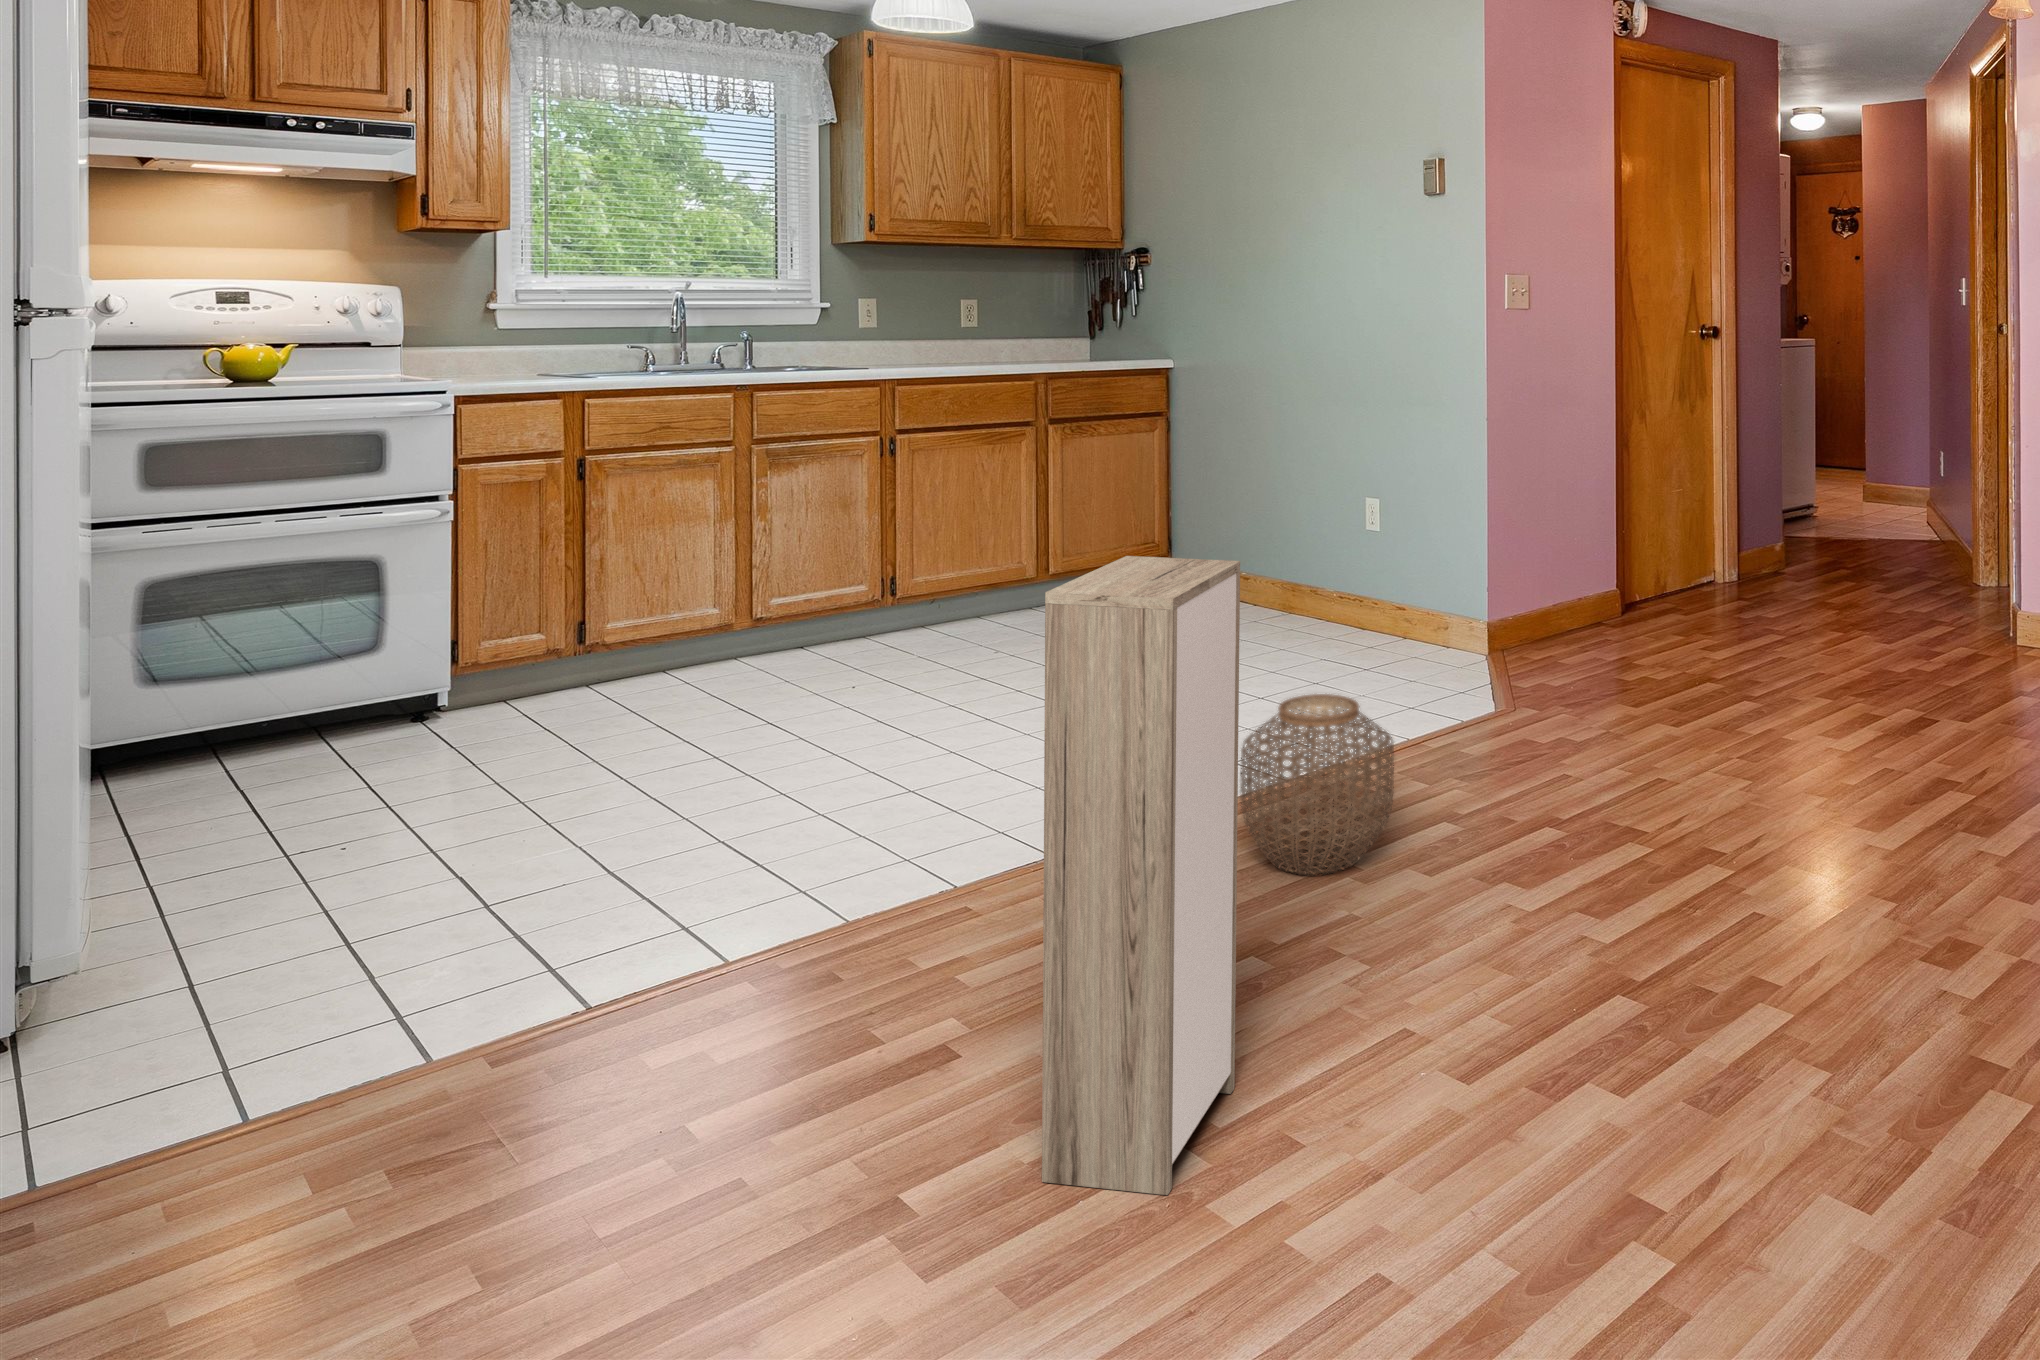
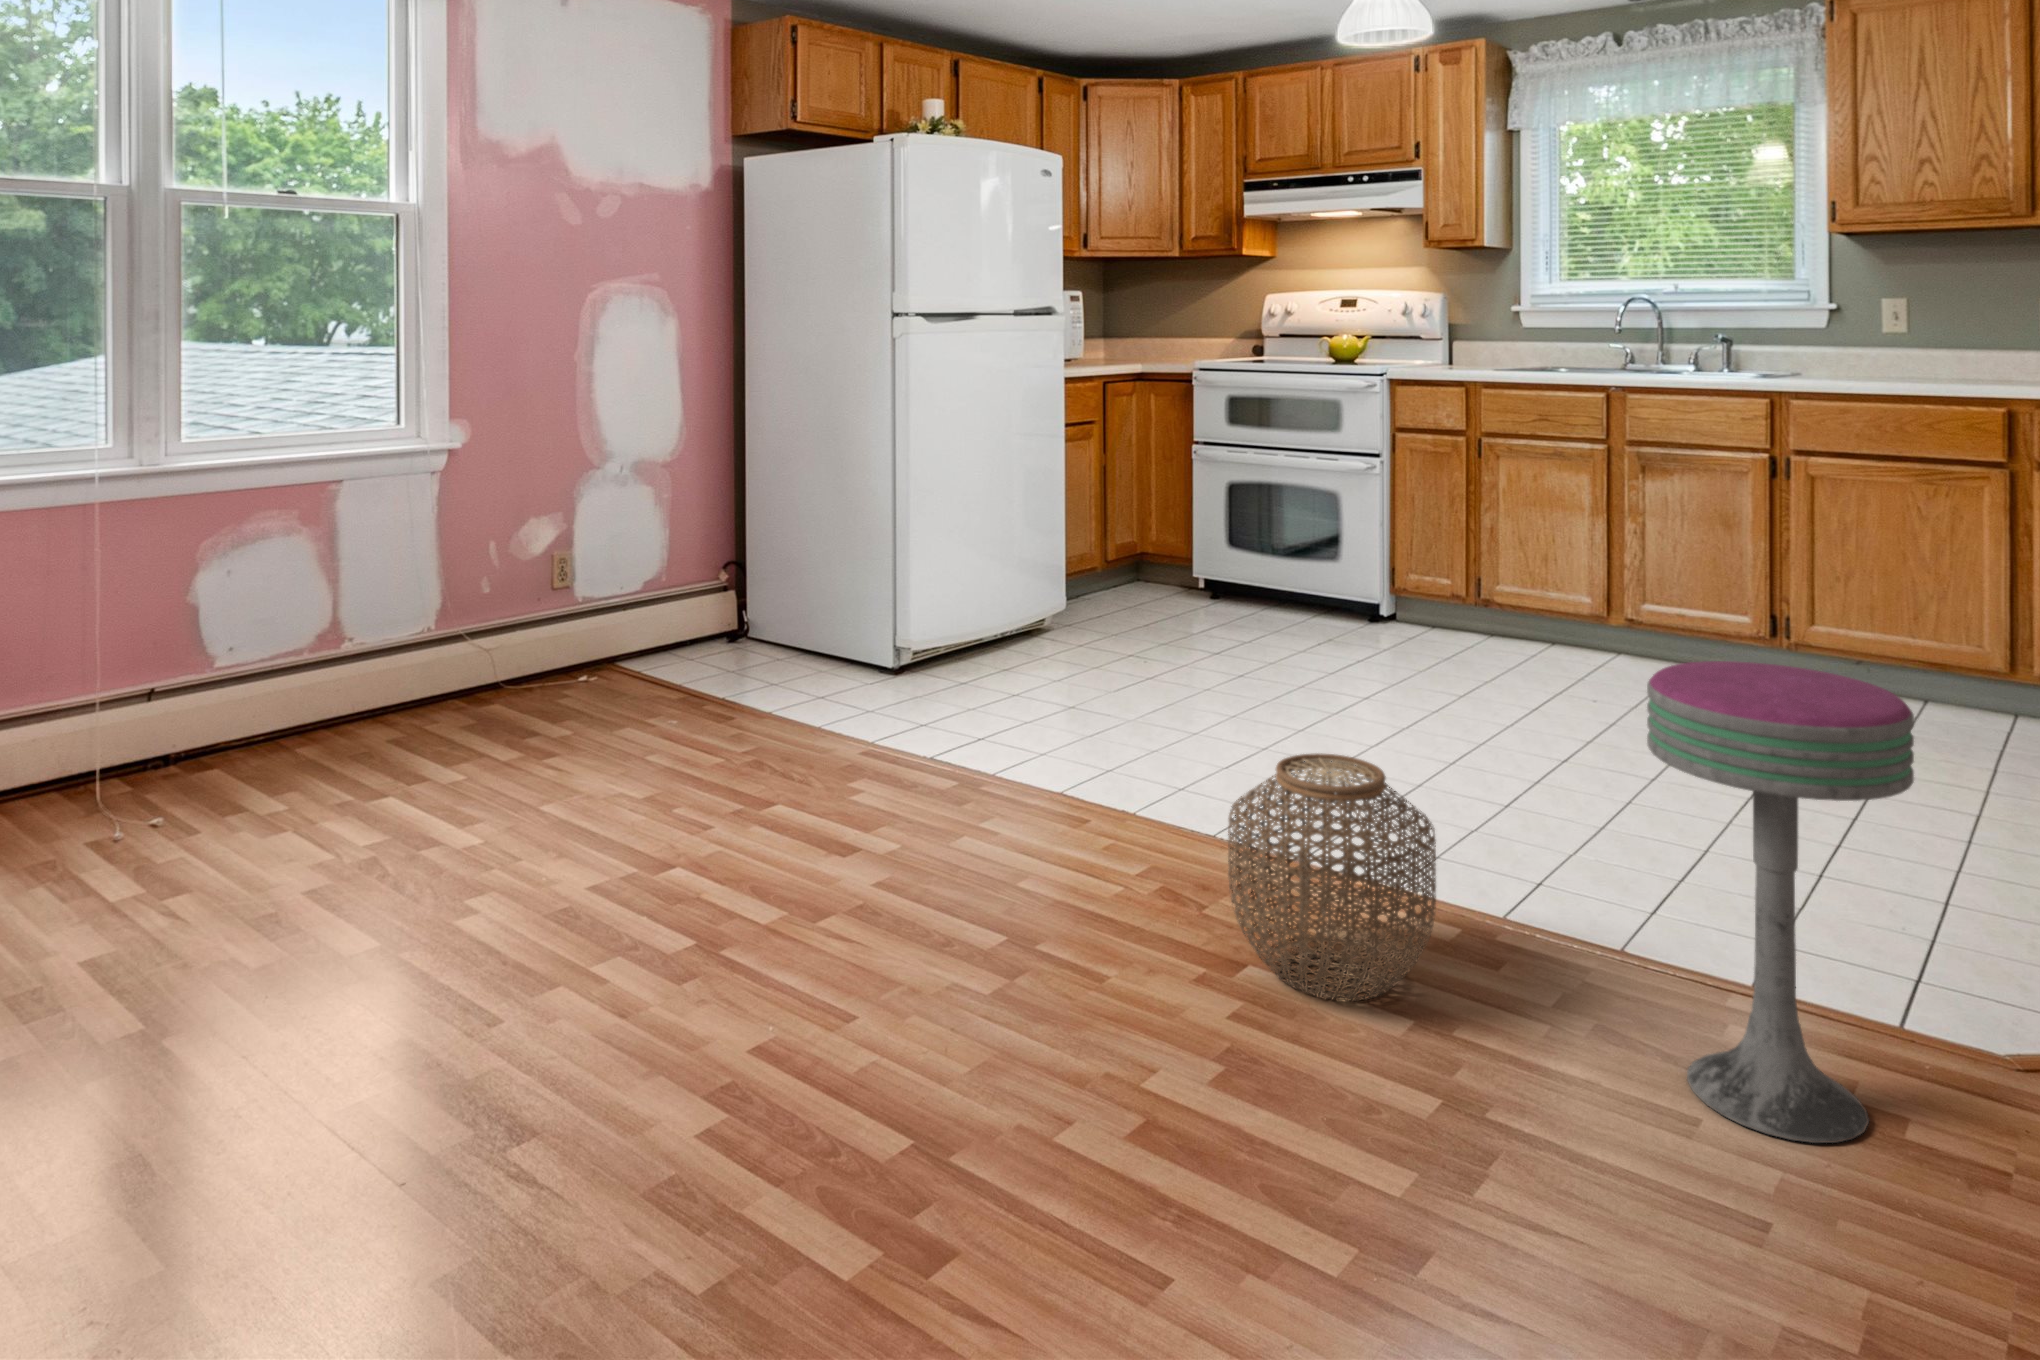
bar stool: none [1435,548,1561,799] -> present [1647,661,1914,1143]
storage cabinet: present [1042,556,1240,1195] -> none [603,464,794,985]

